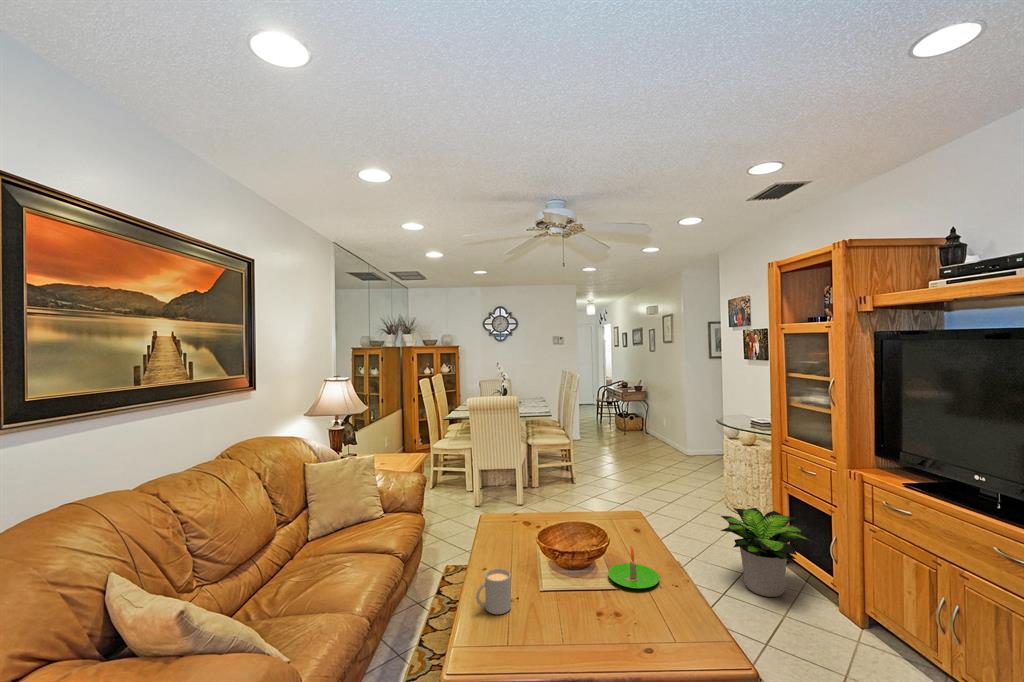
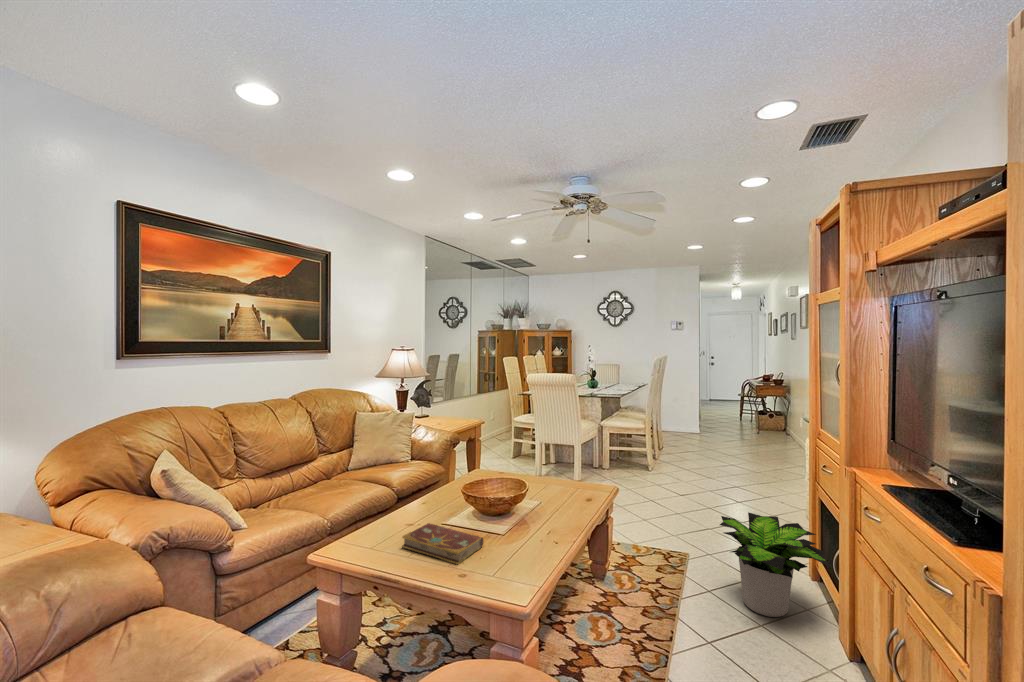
candle: present [608,546,659,588] -> none [503,505,550,544]
mug: present [476,568,511,614] -> none [379,500,411,535]
book: none [532,590,617,632] -> present [402,523,483,565]

